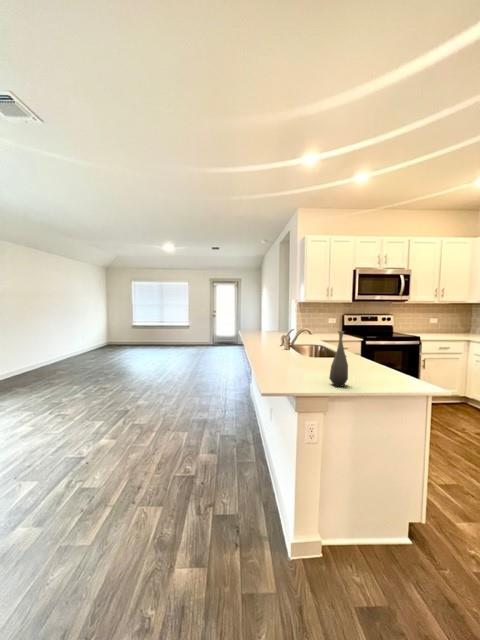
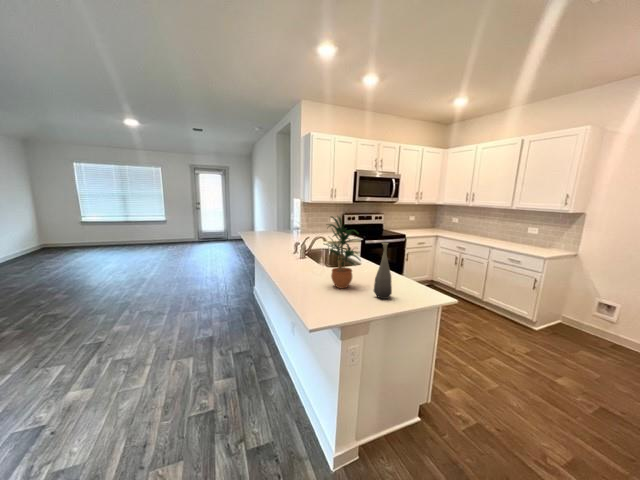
potted plant: none [287,305,328,375] -> present [324,216,360,288]

